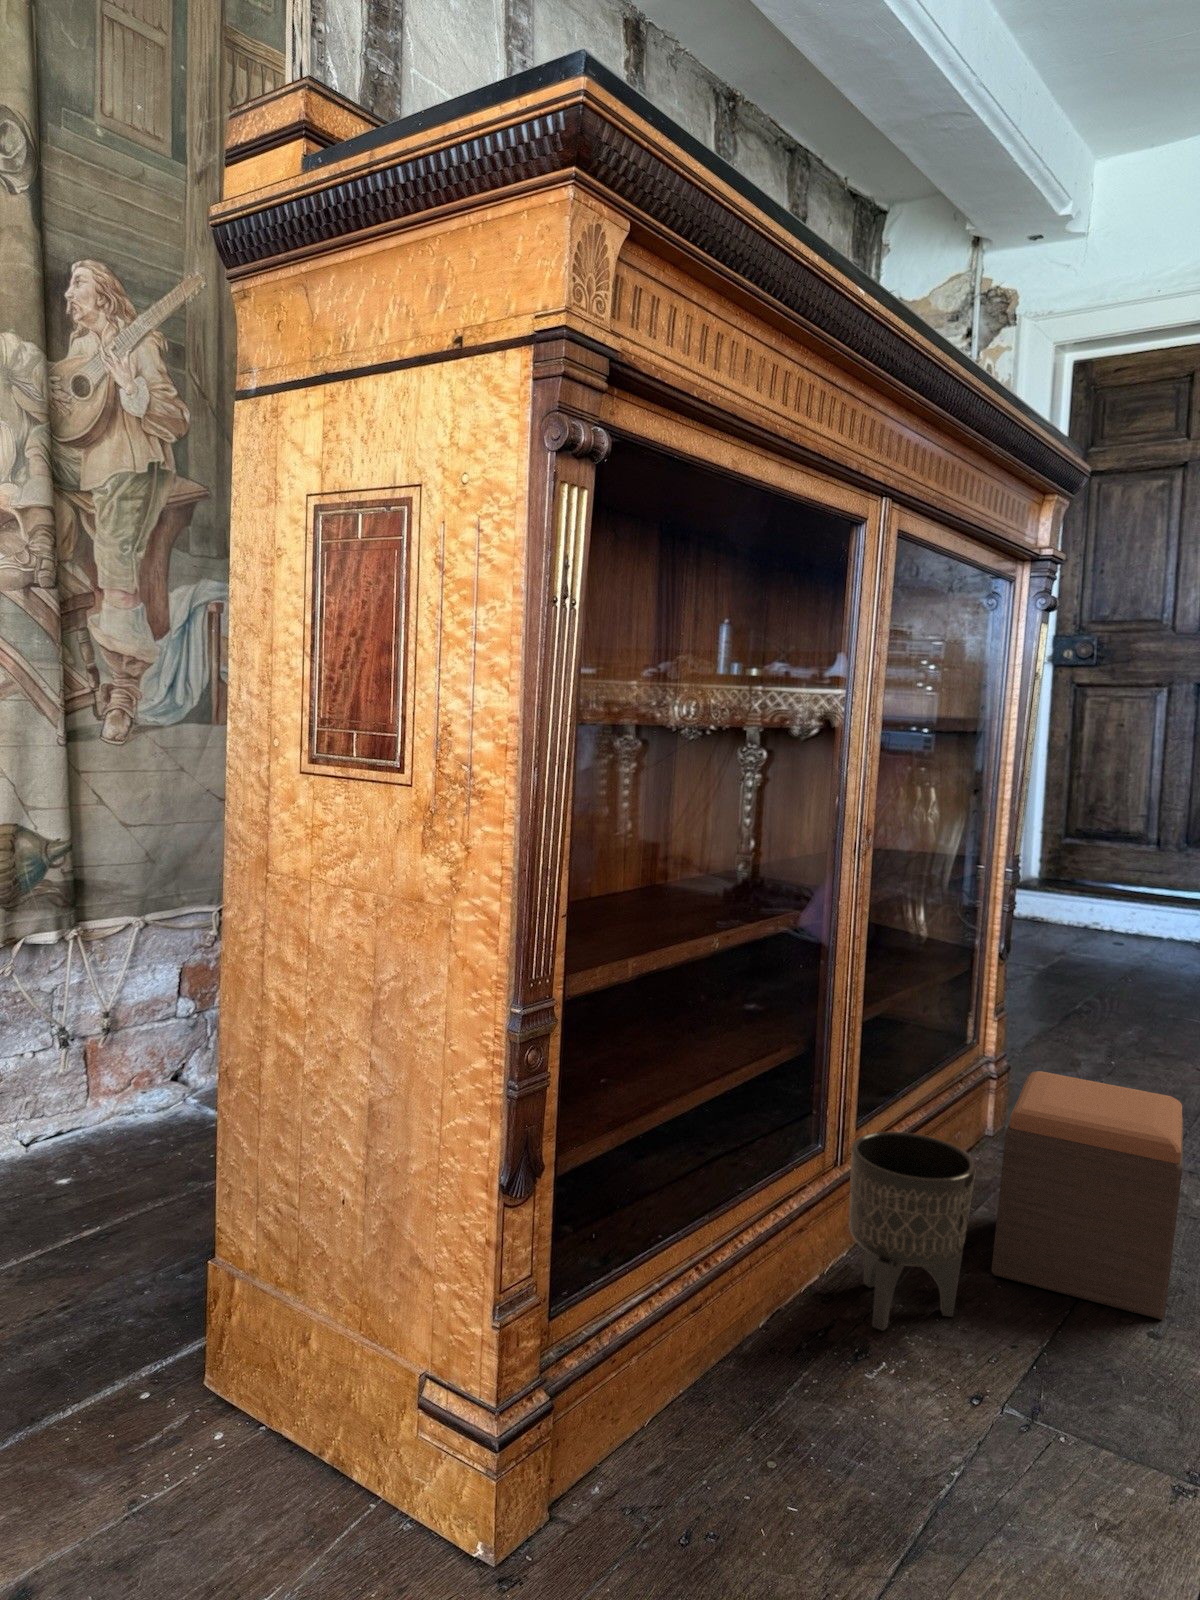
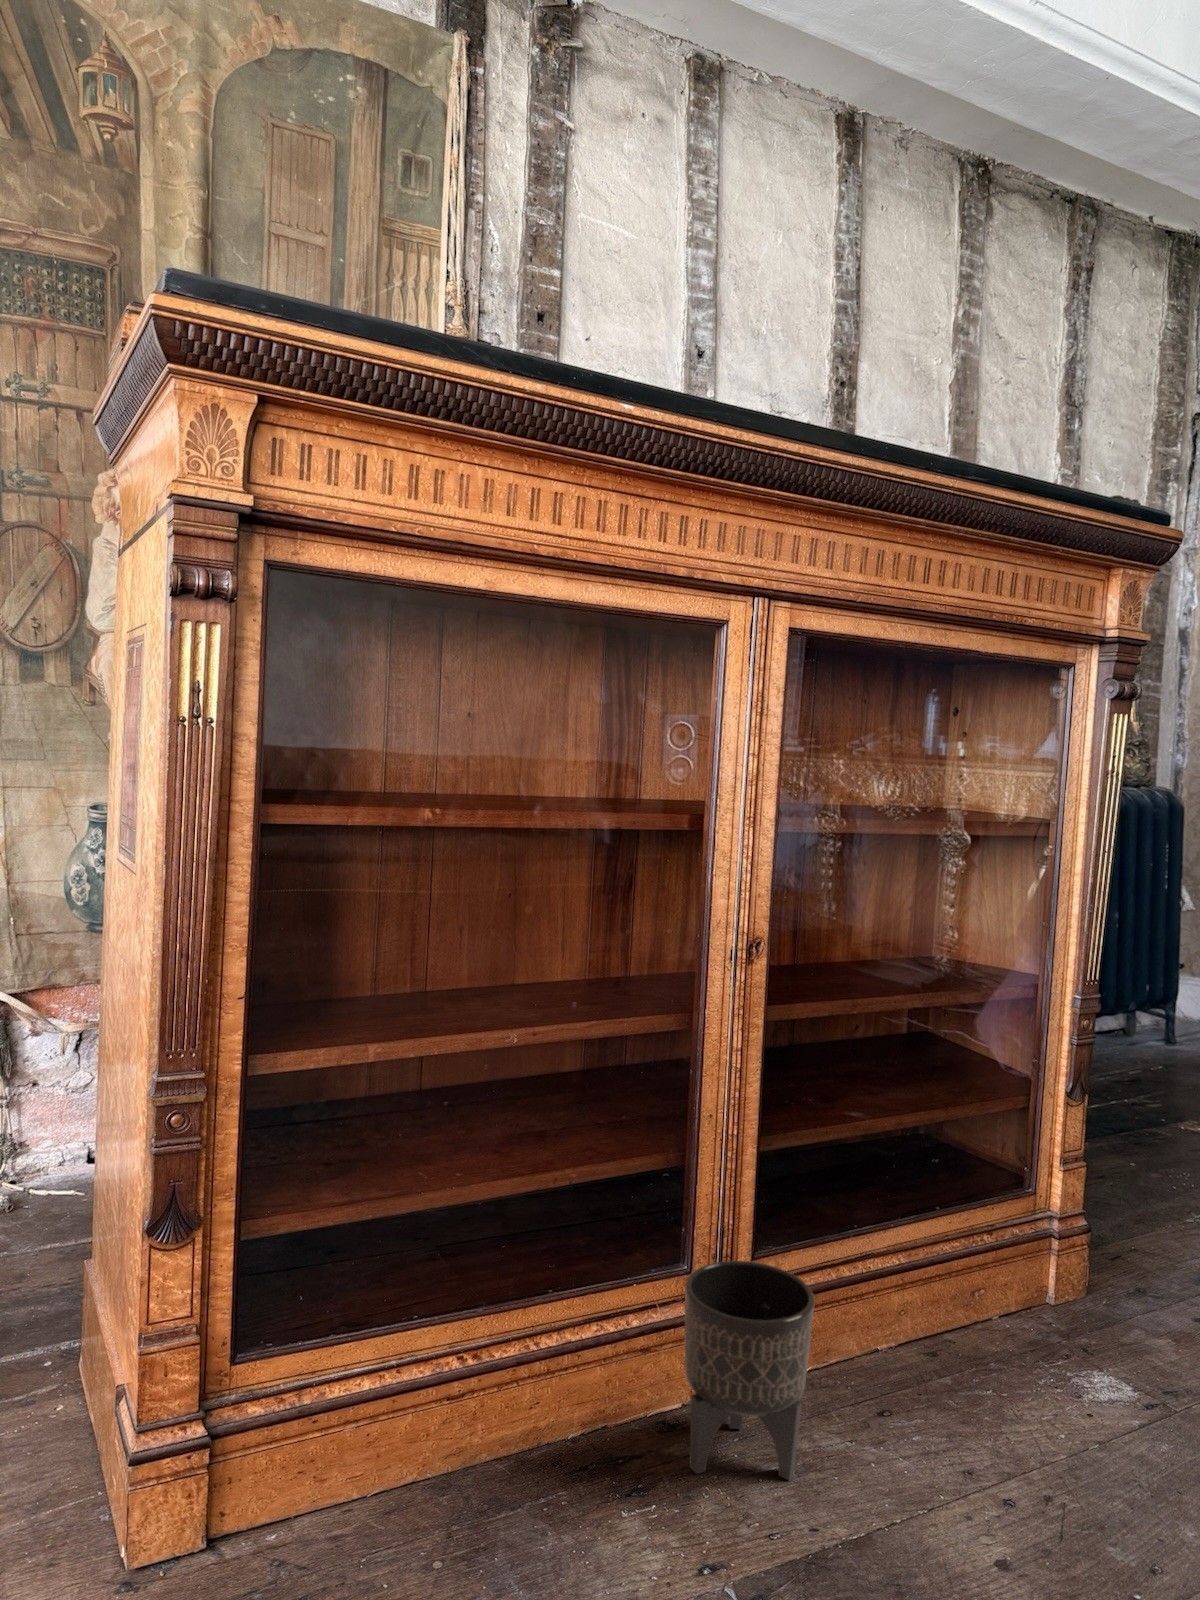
footstool: present [992,1071,1183,1320] -> none [883,1228,1152,1549]

